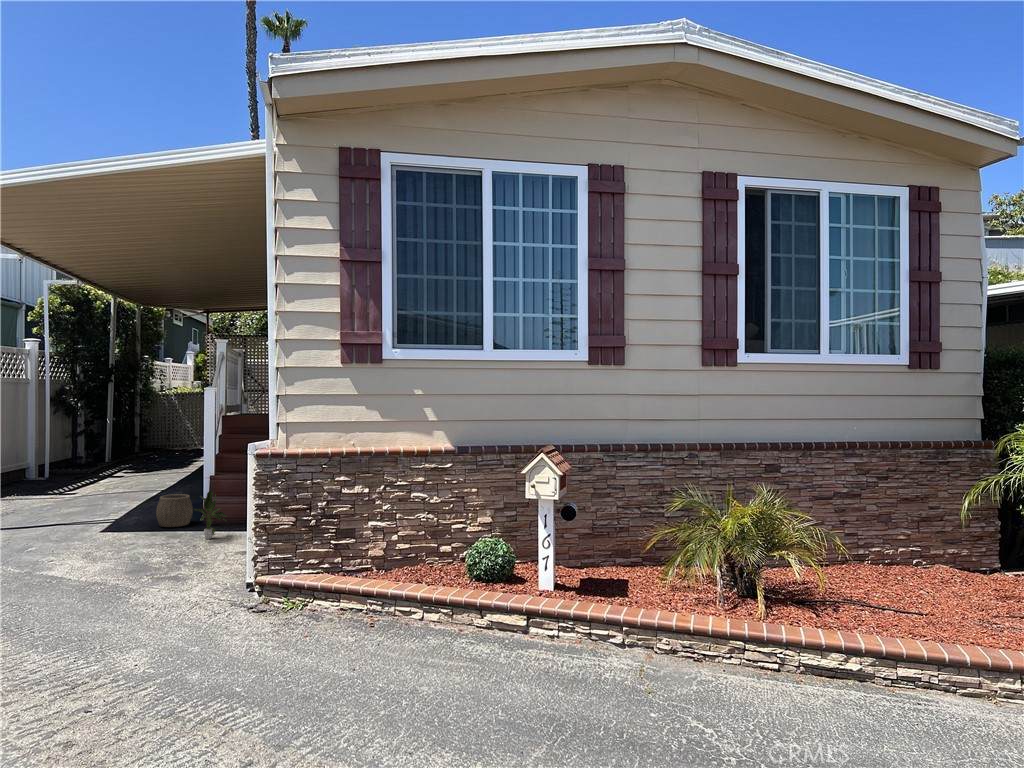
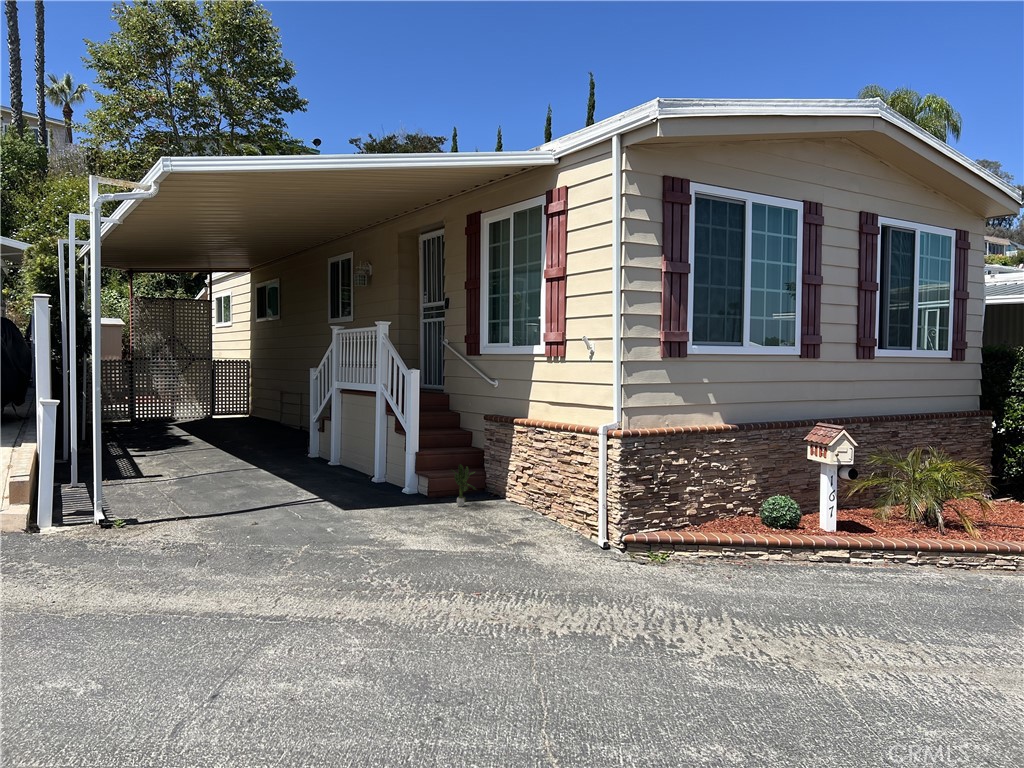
woven basket: present [156,494,193,527] -> none [381,467,413,498]

